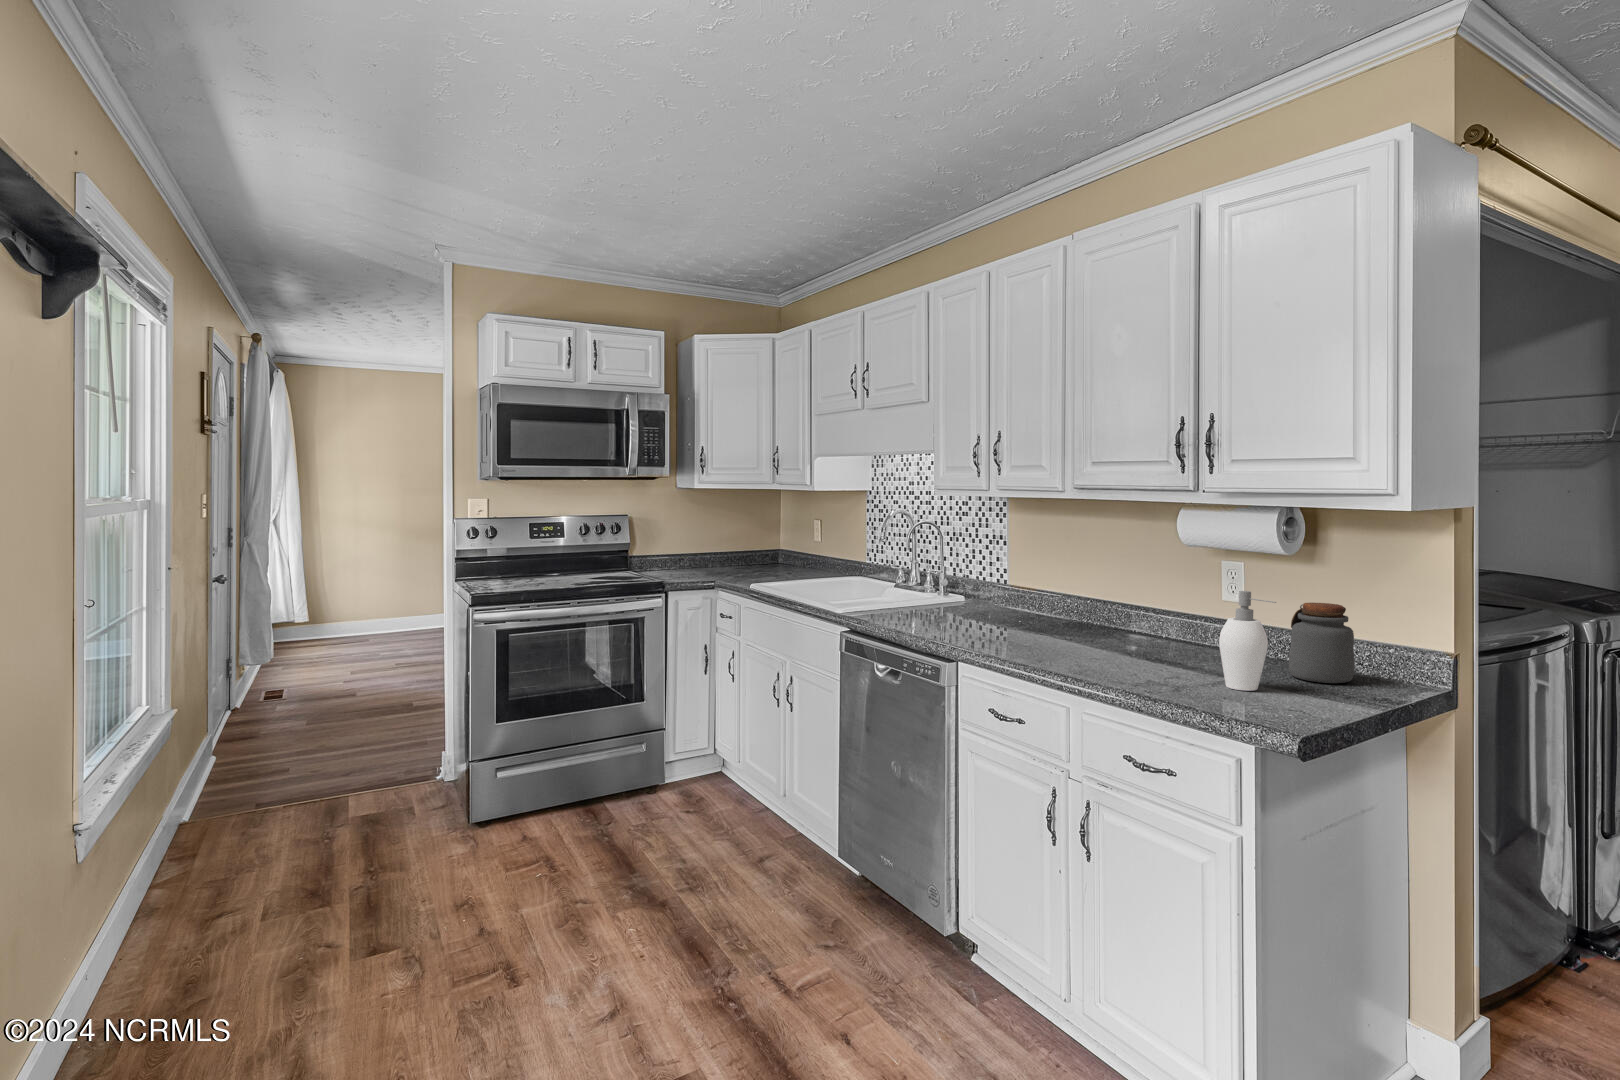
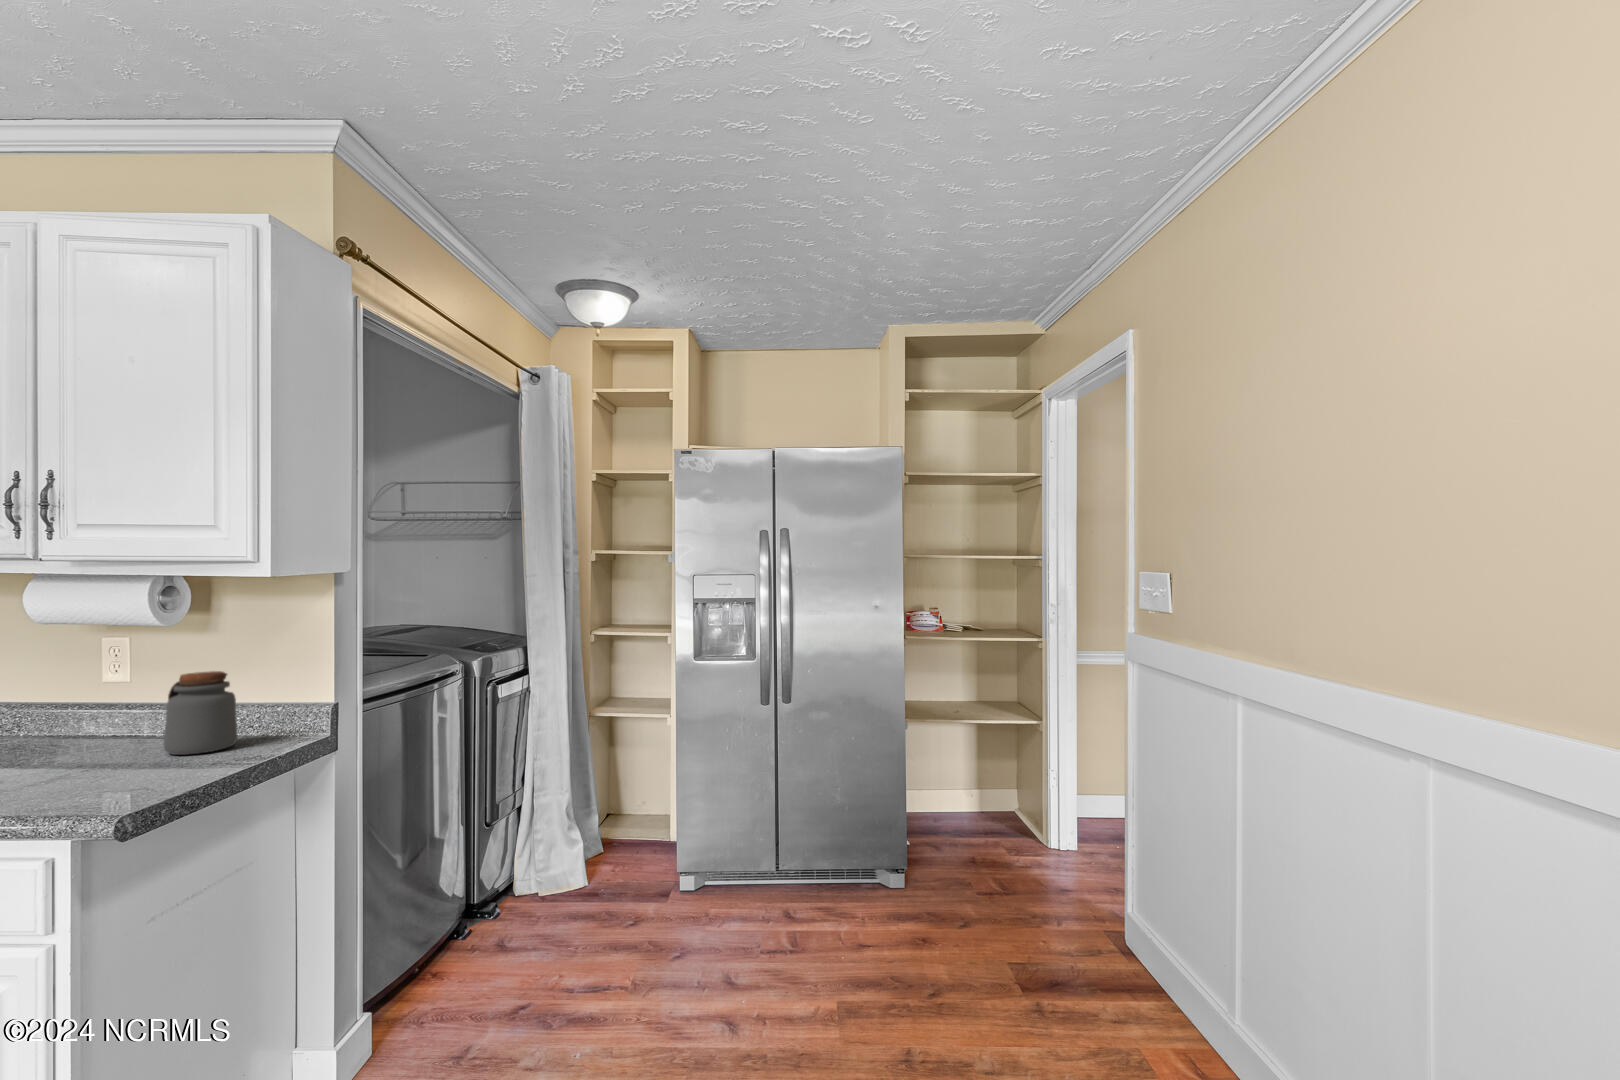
soap dispenser: present [1219,591,1276,691] -> none [53,668,125,784]

